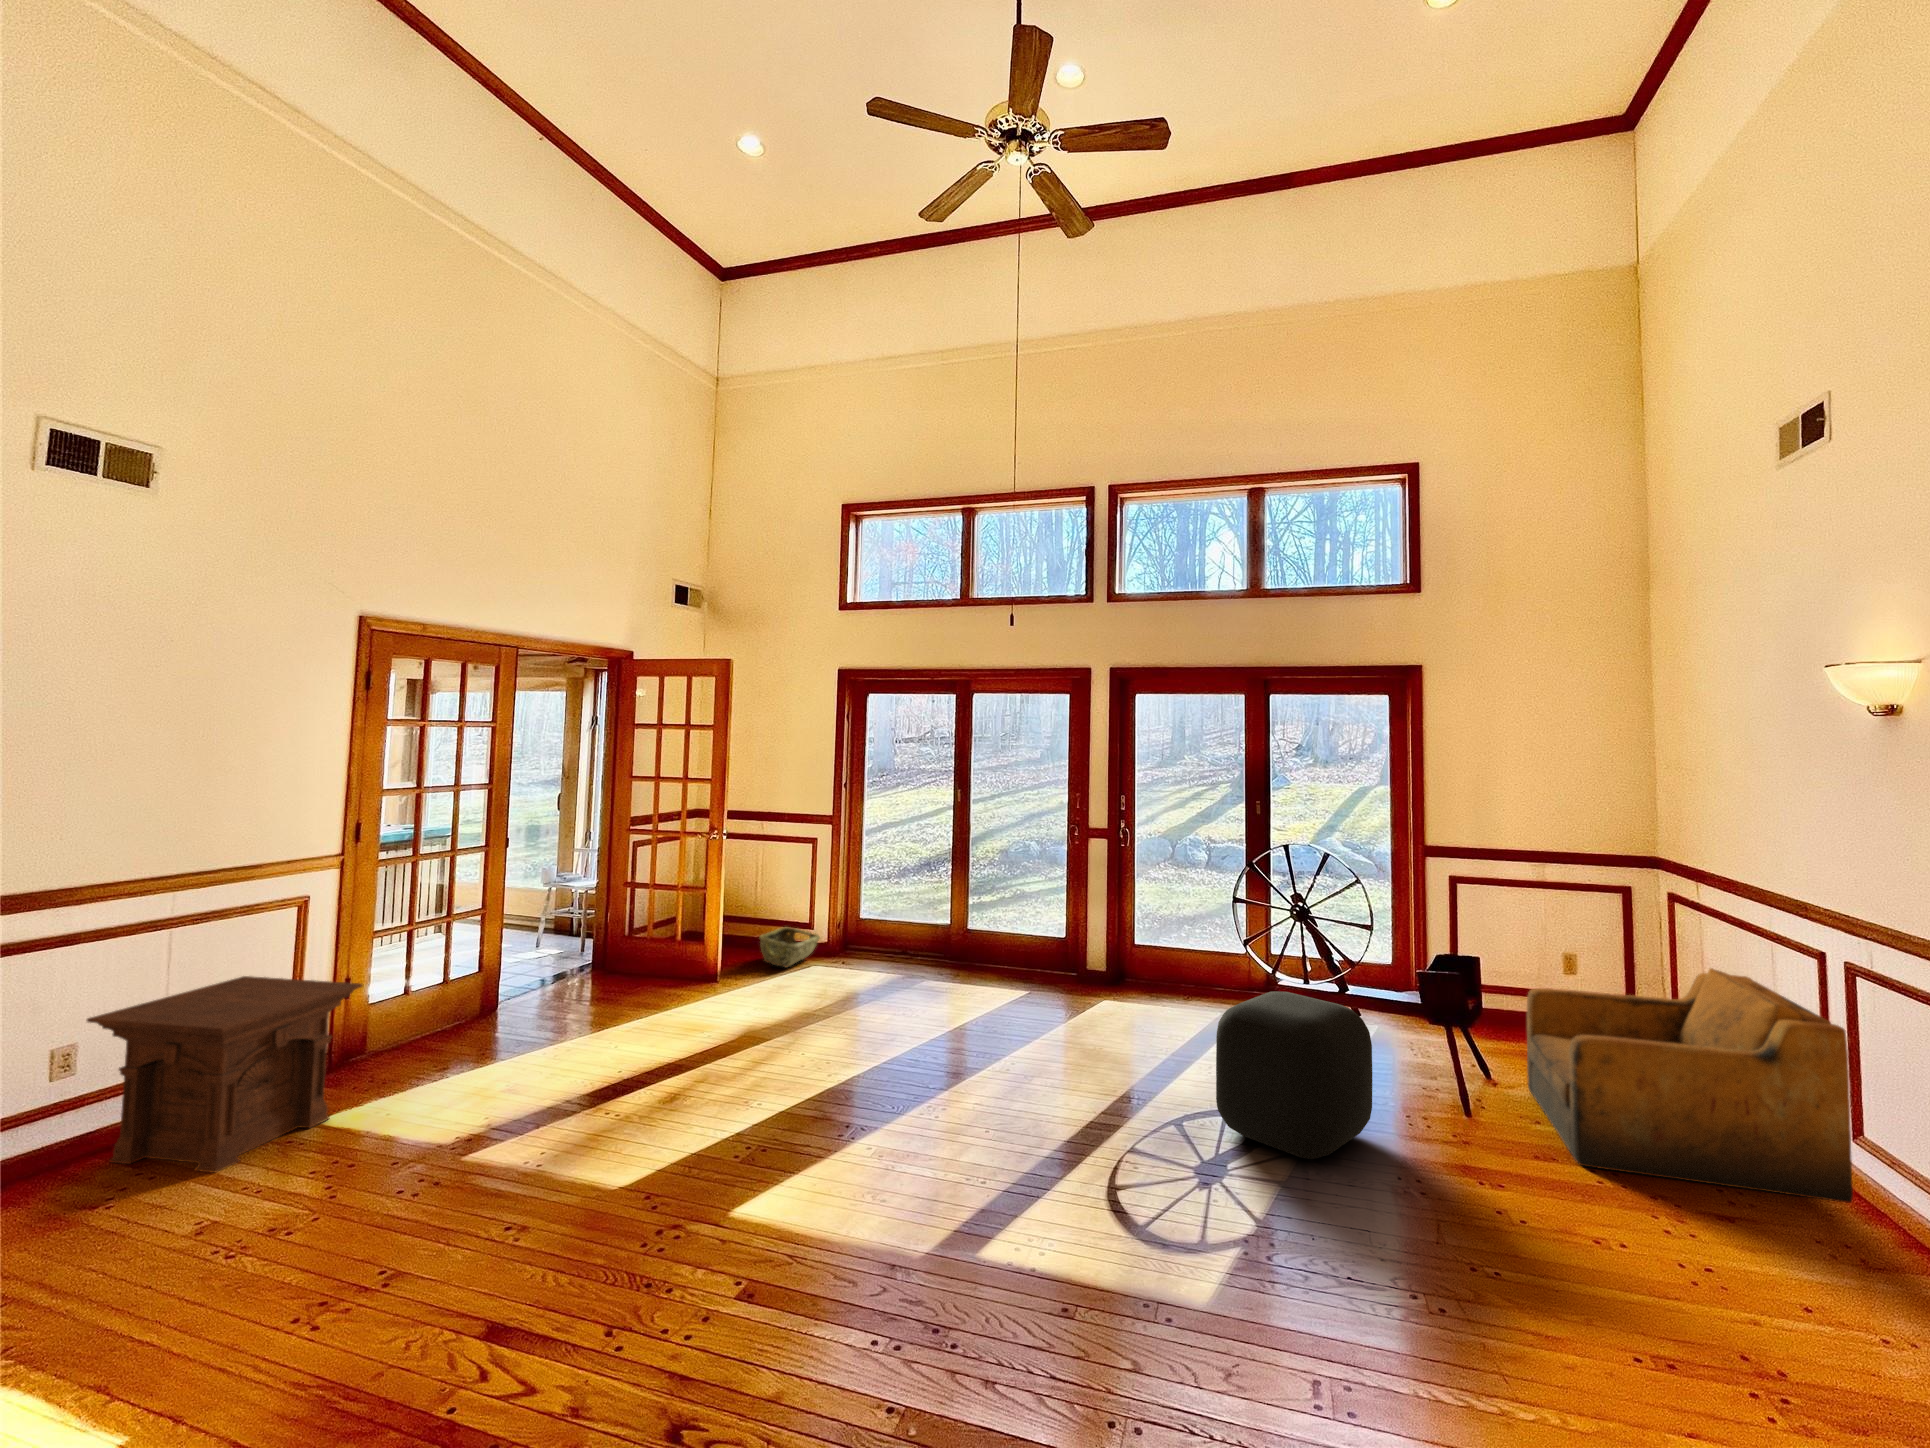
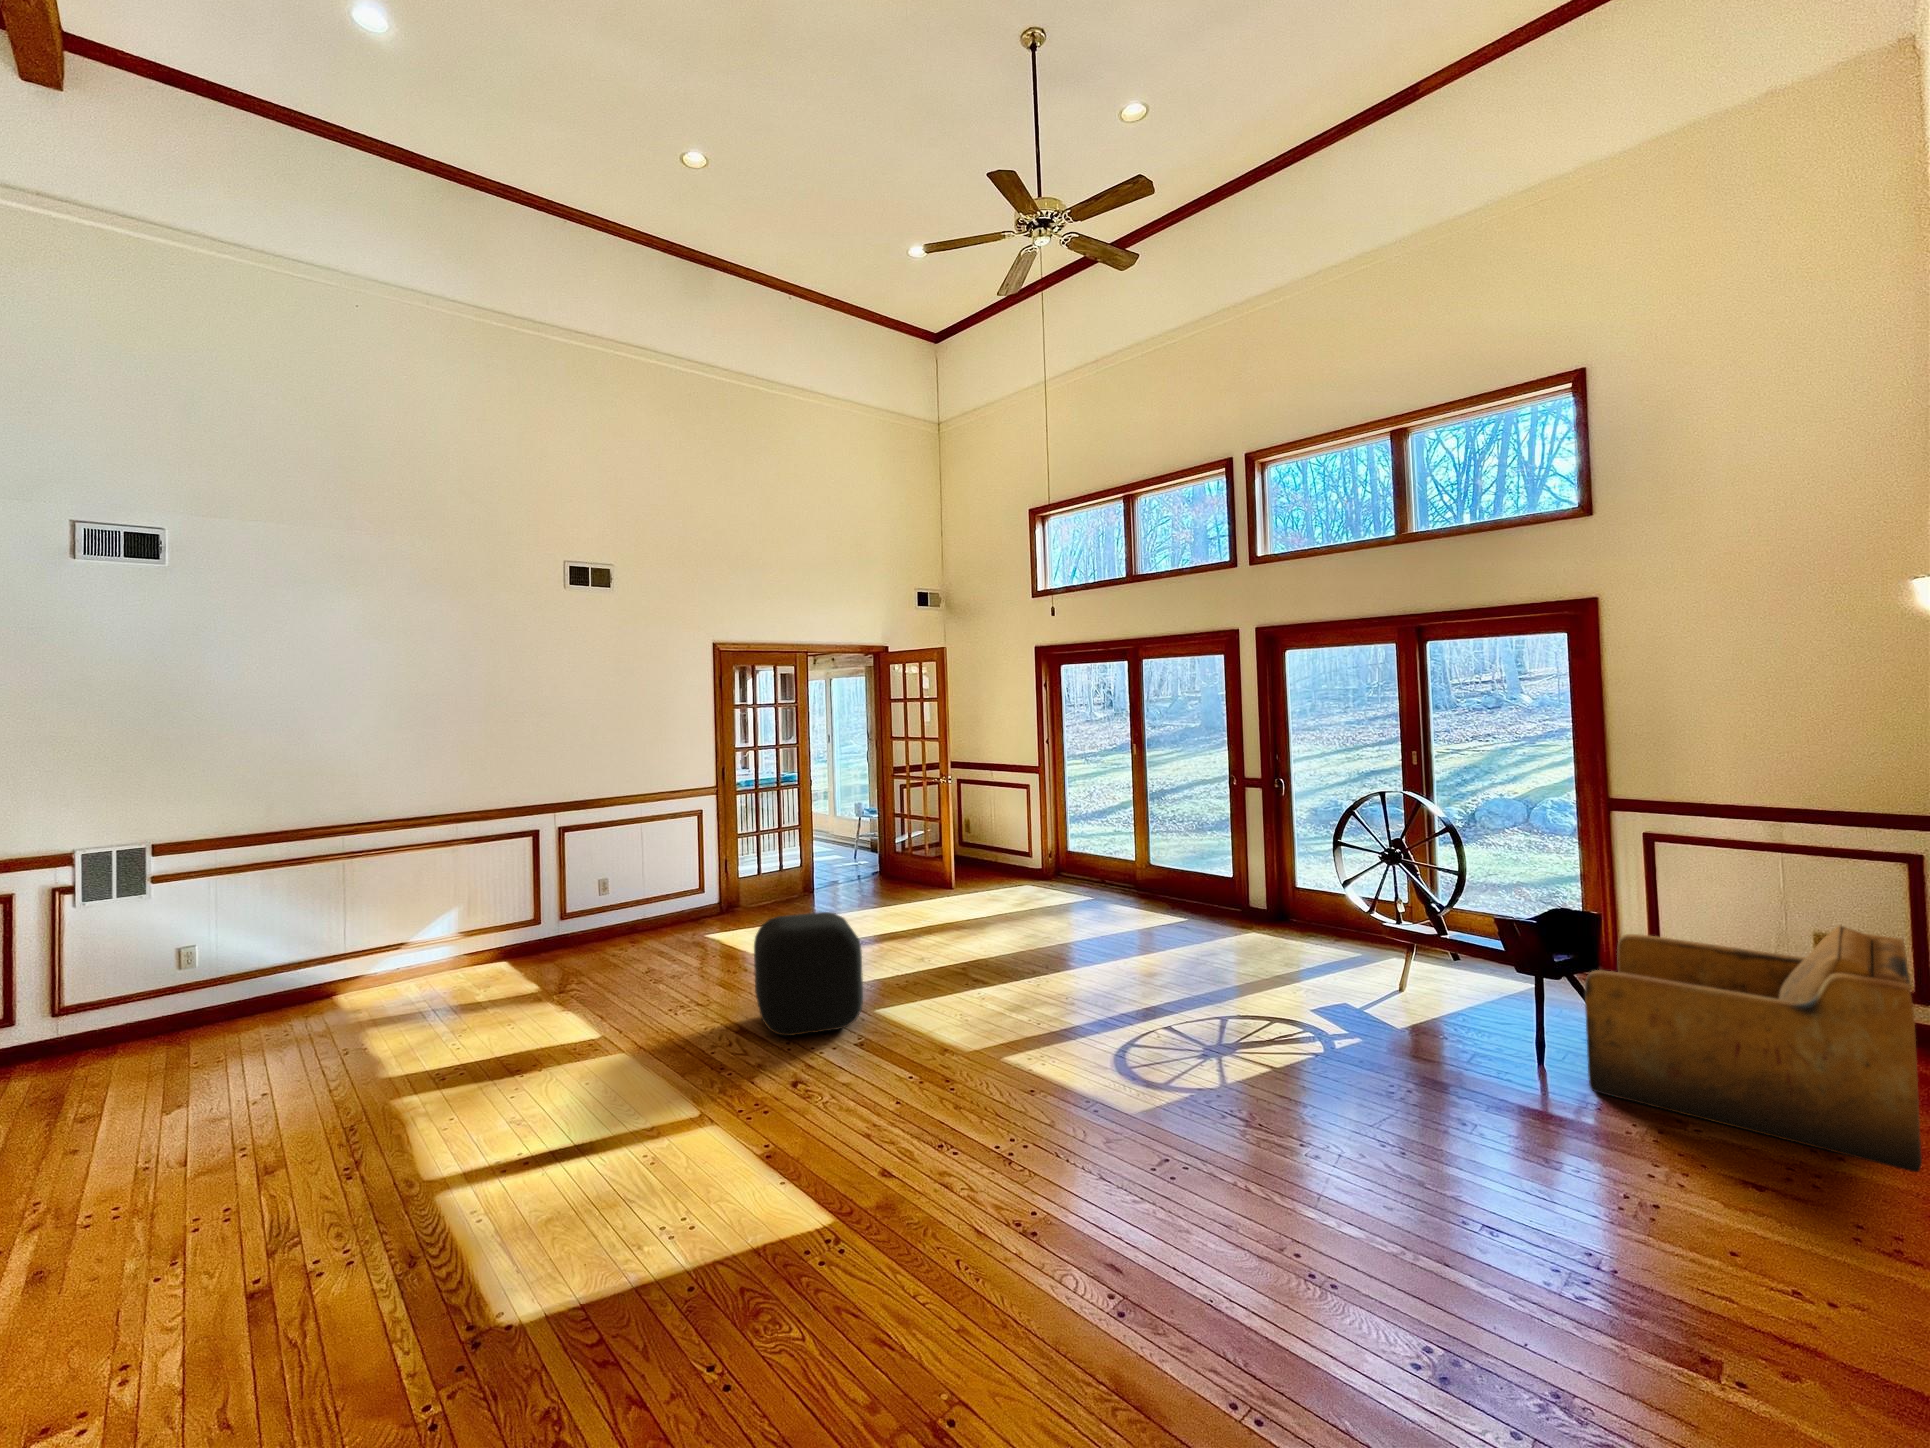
woven basket: present [759,927,820,967] -> none [989,851,1039,881]
side table: present [87,976,363,1173] -> none [602,854,720,953]
ottoman: present [1216,992,1372,1159] -> present [754,912,863,1036]

